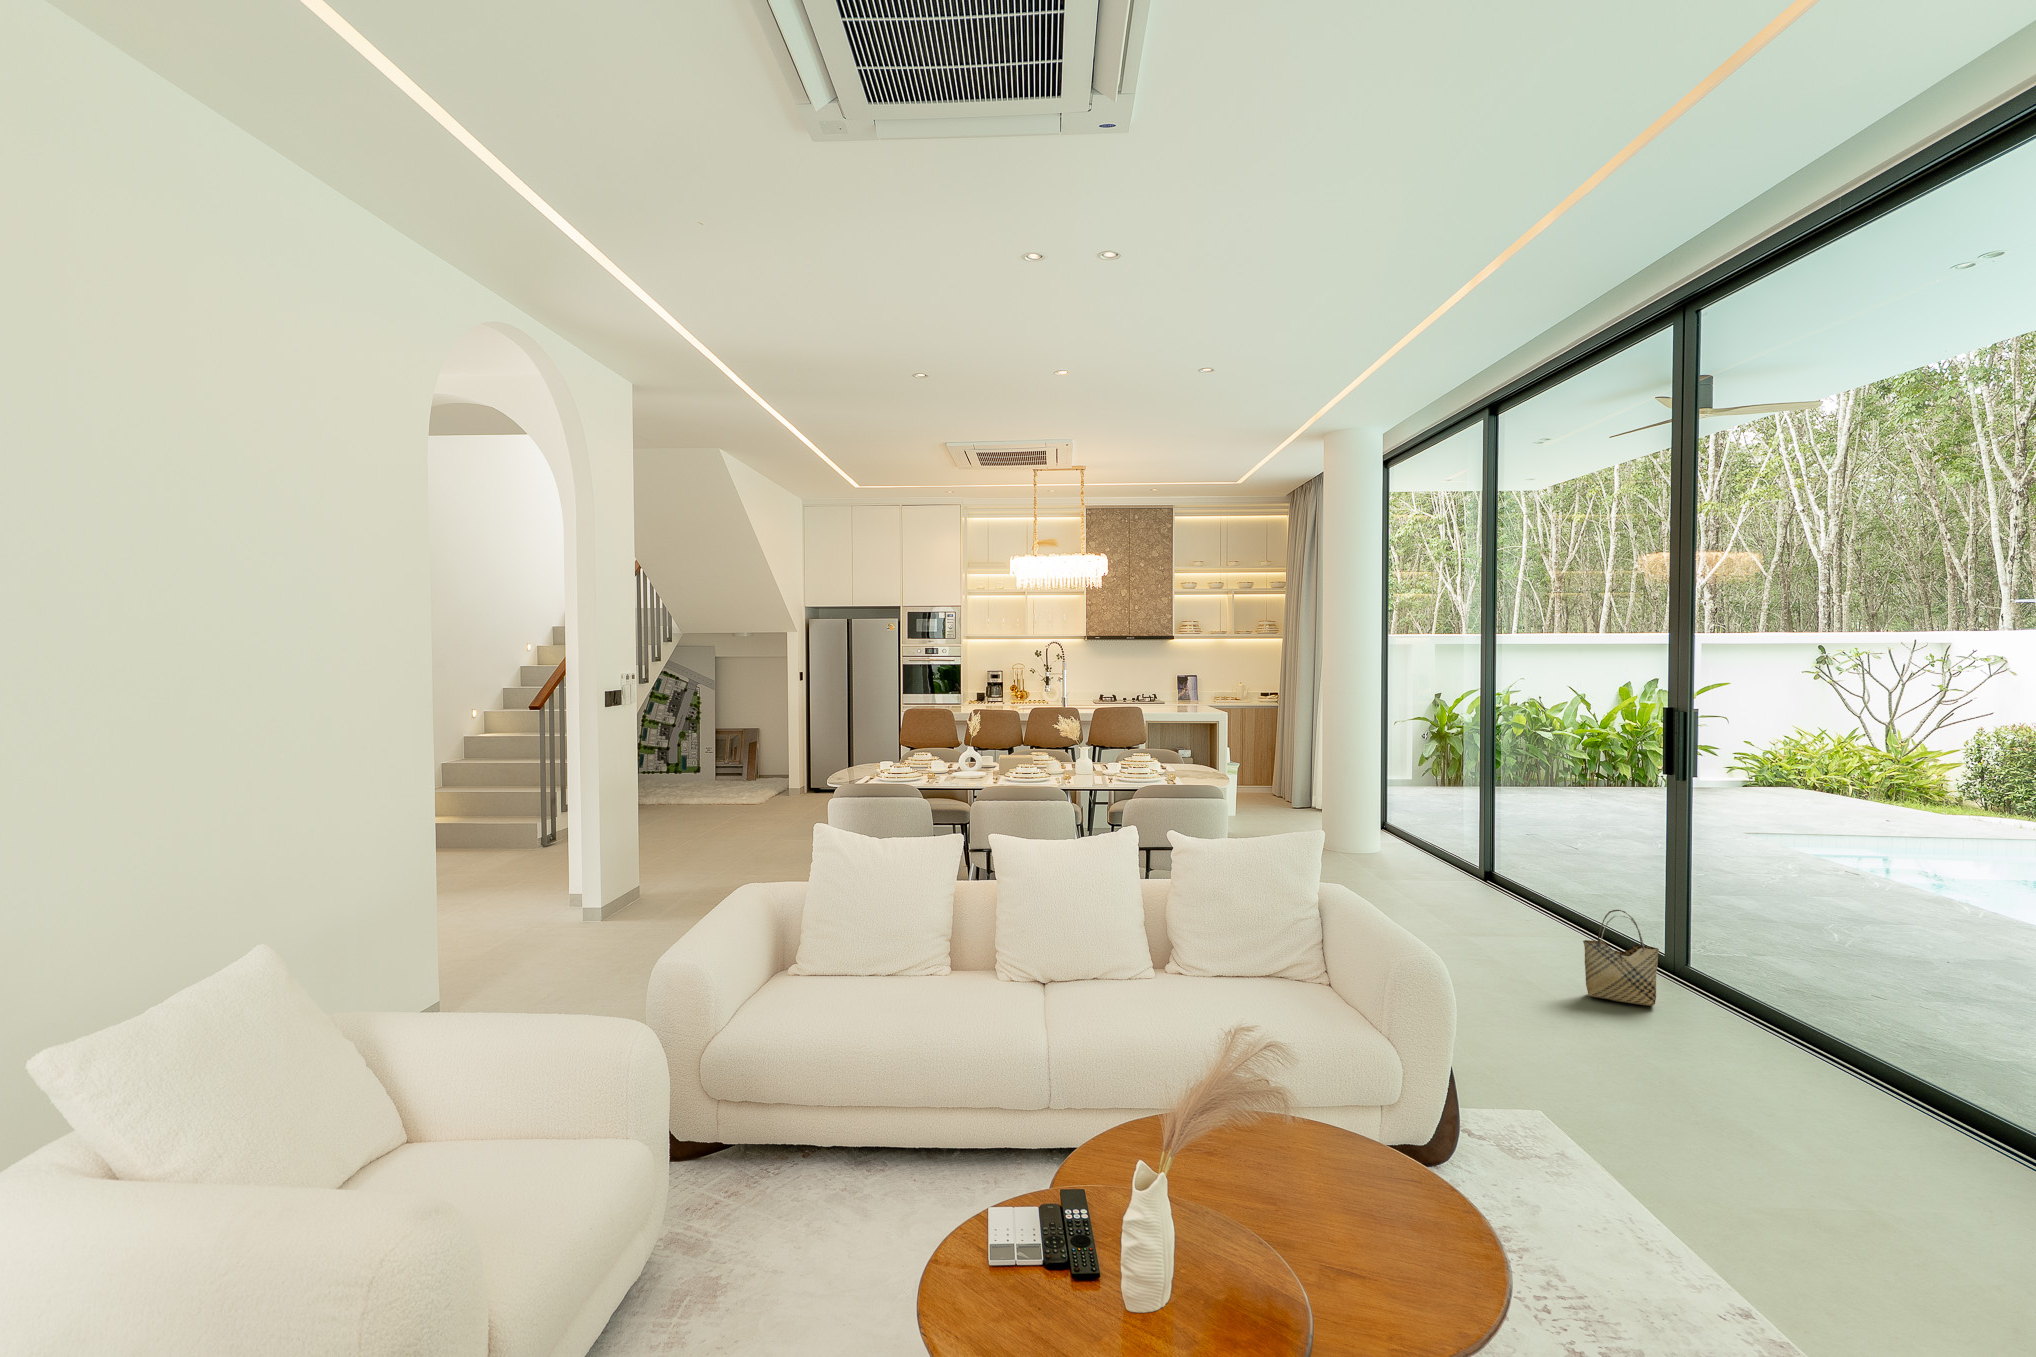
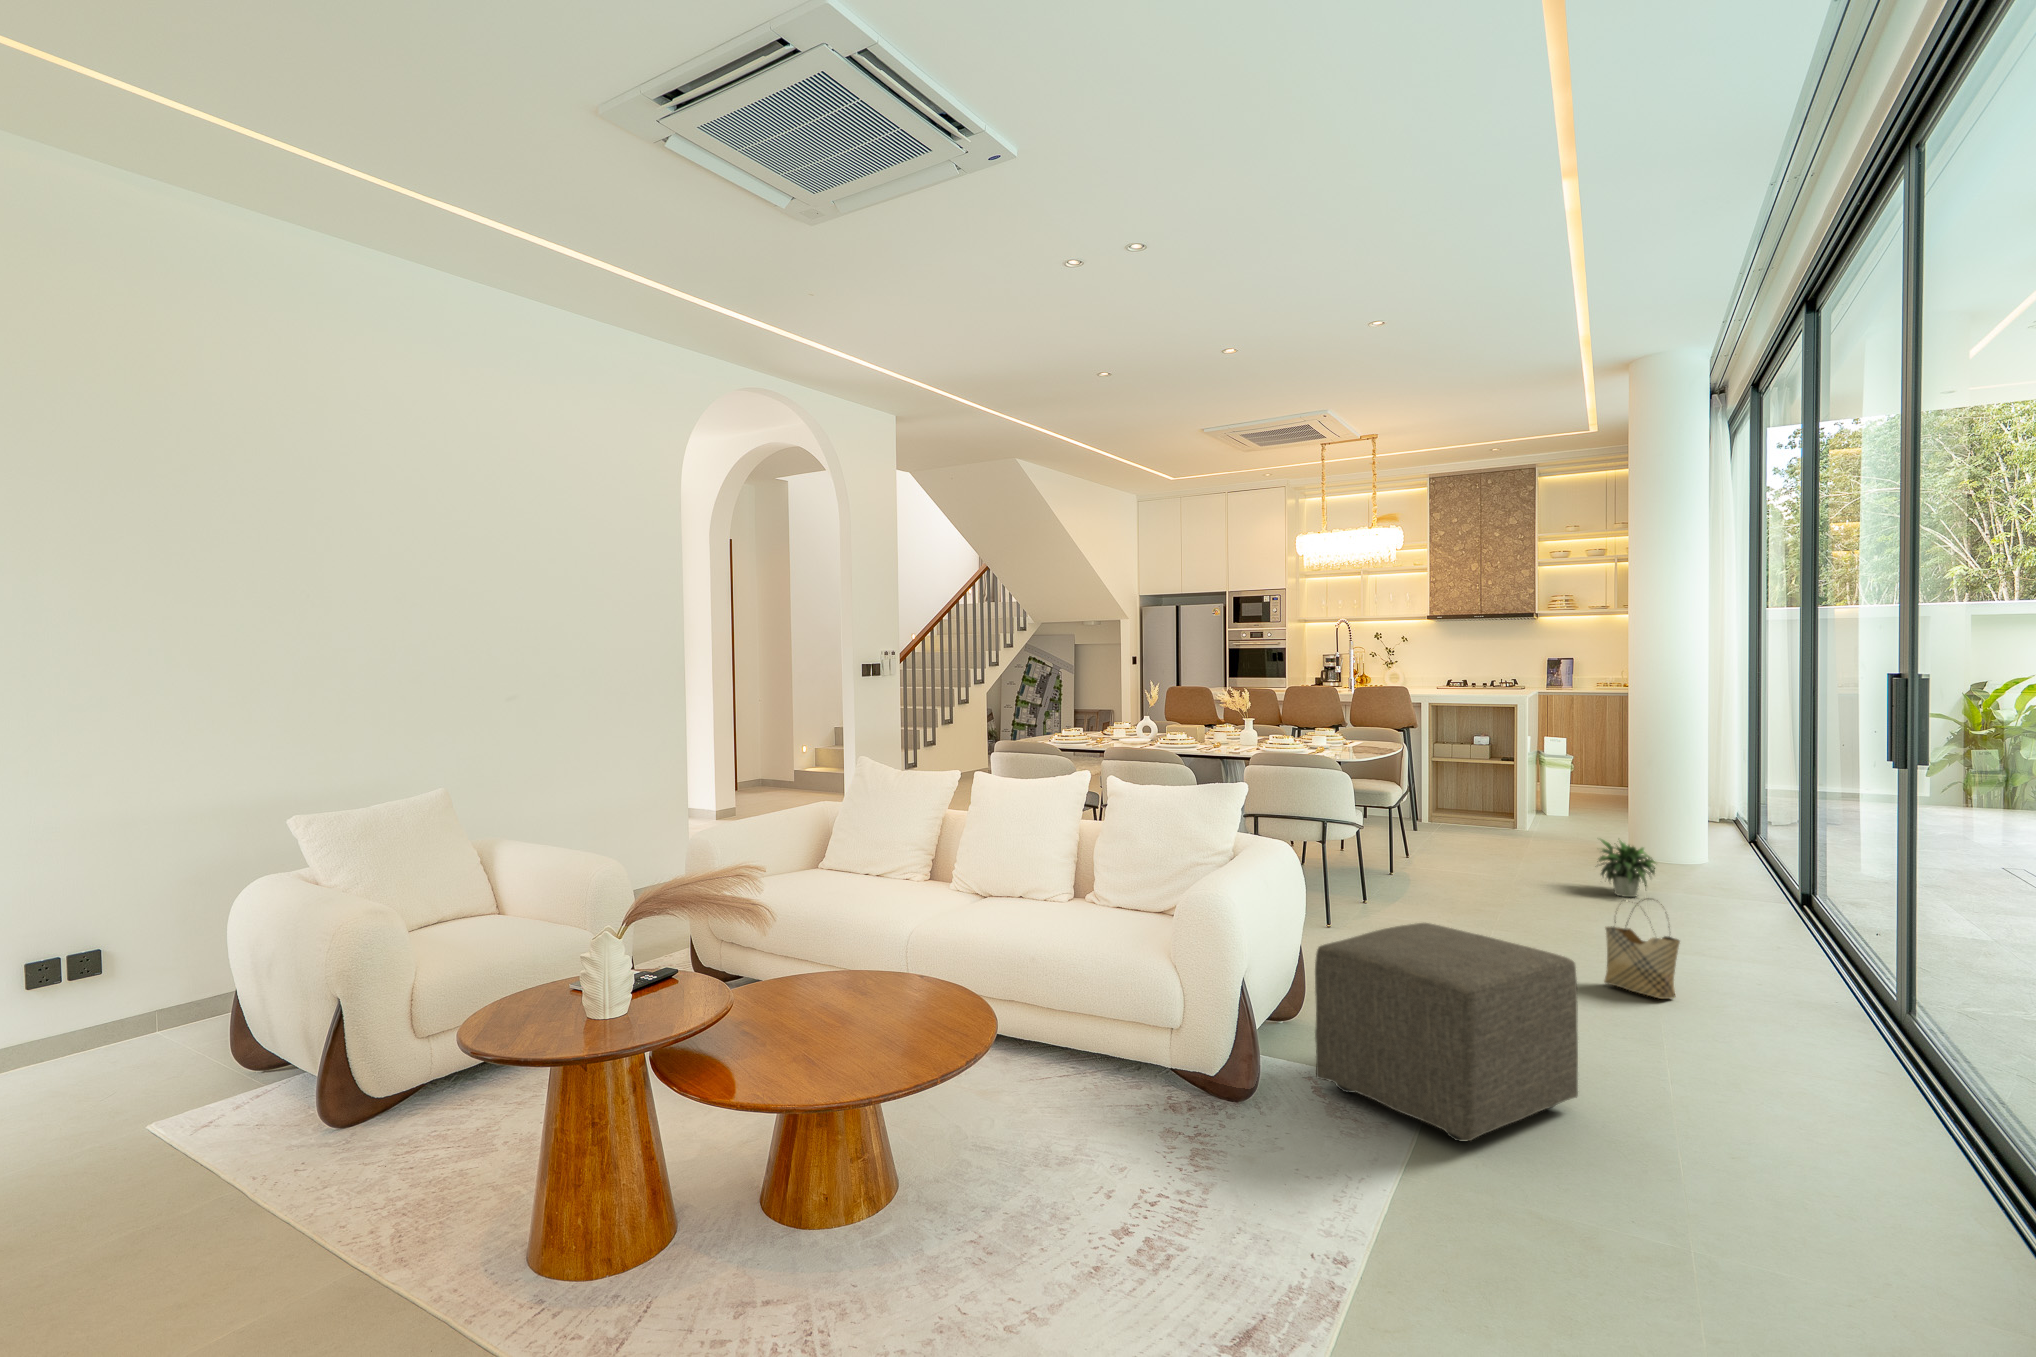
potted plant: none [1380,843,1447,896] -> present [1599,839,1655,897]
ottoman: none [1635,979,1941,1253] -> present [1315,923,1578,1142]

